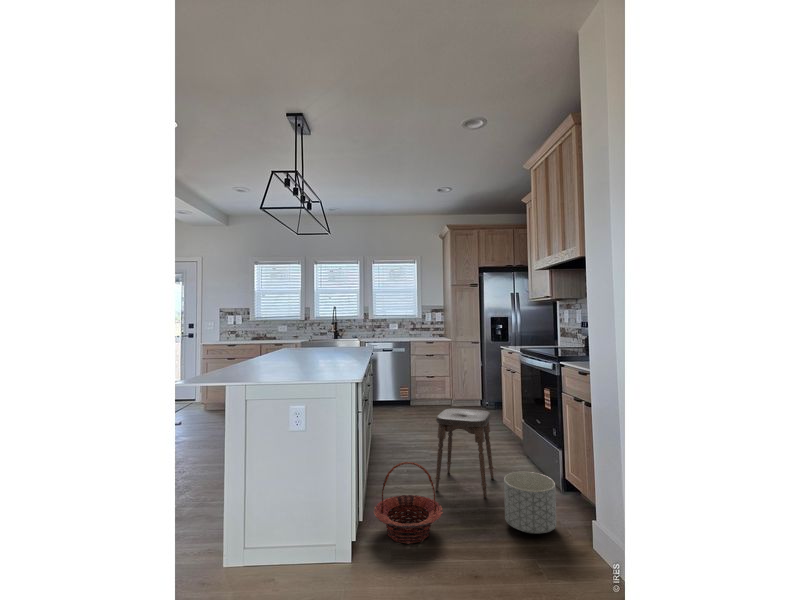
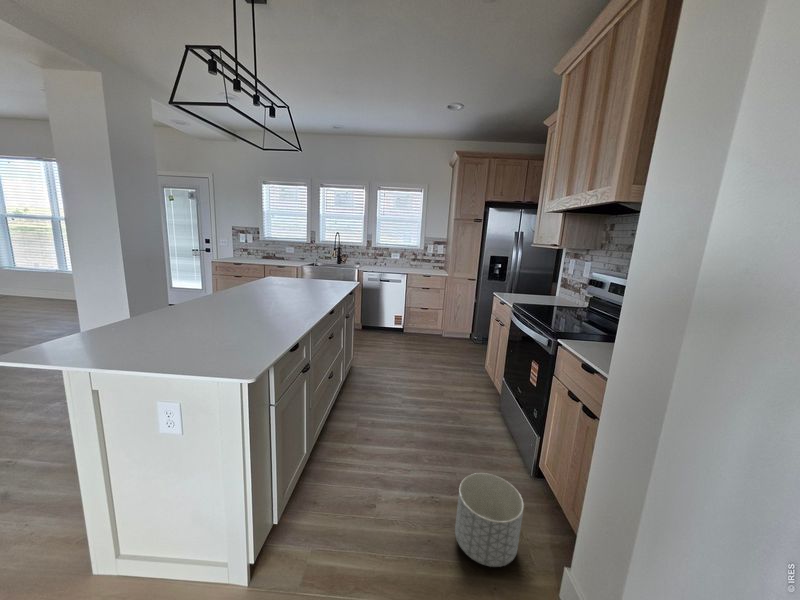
stool: present [435,408,494,498] -> none [390,368,464,479]
basket: present [374,462,443,544] -> none [292,458,378,557]

